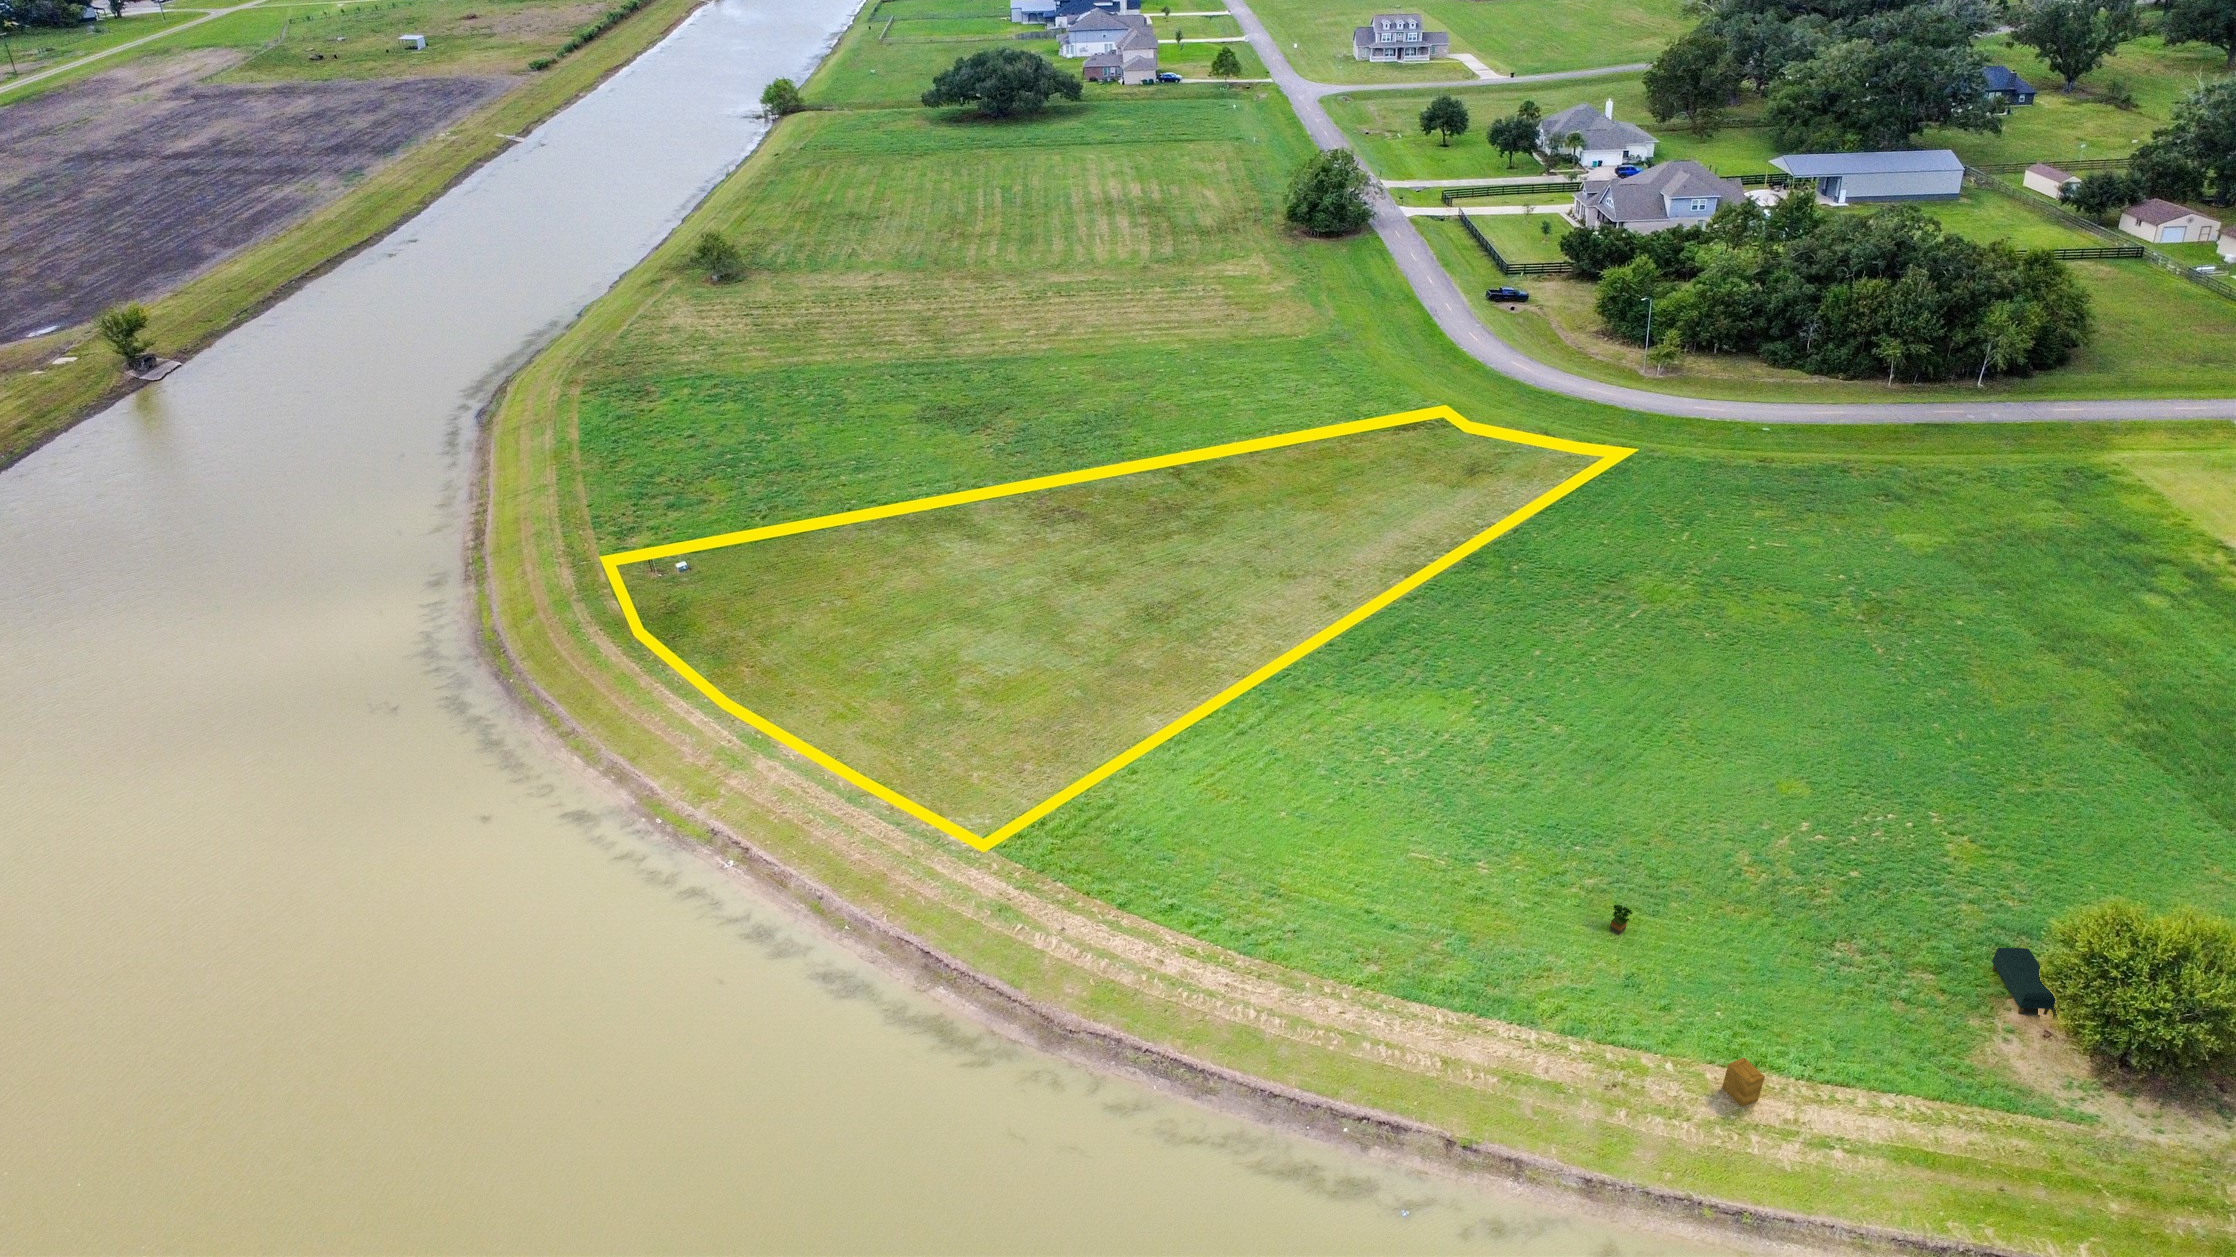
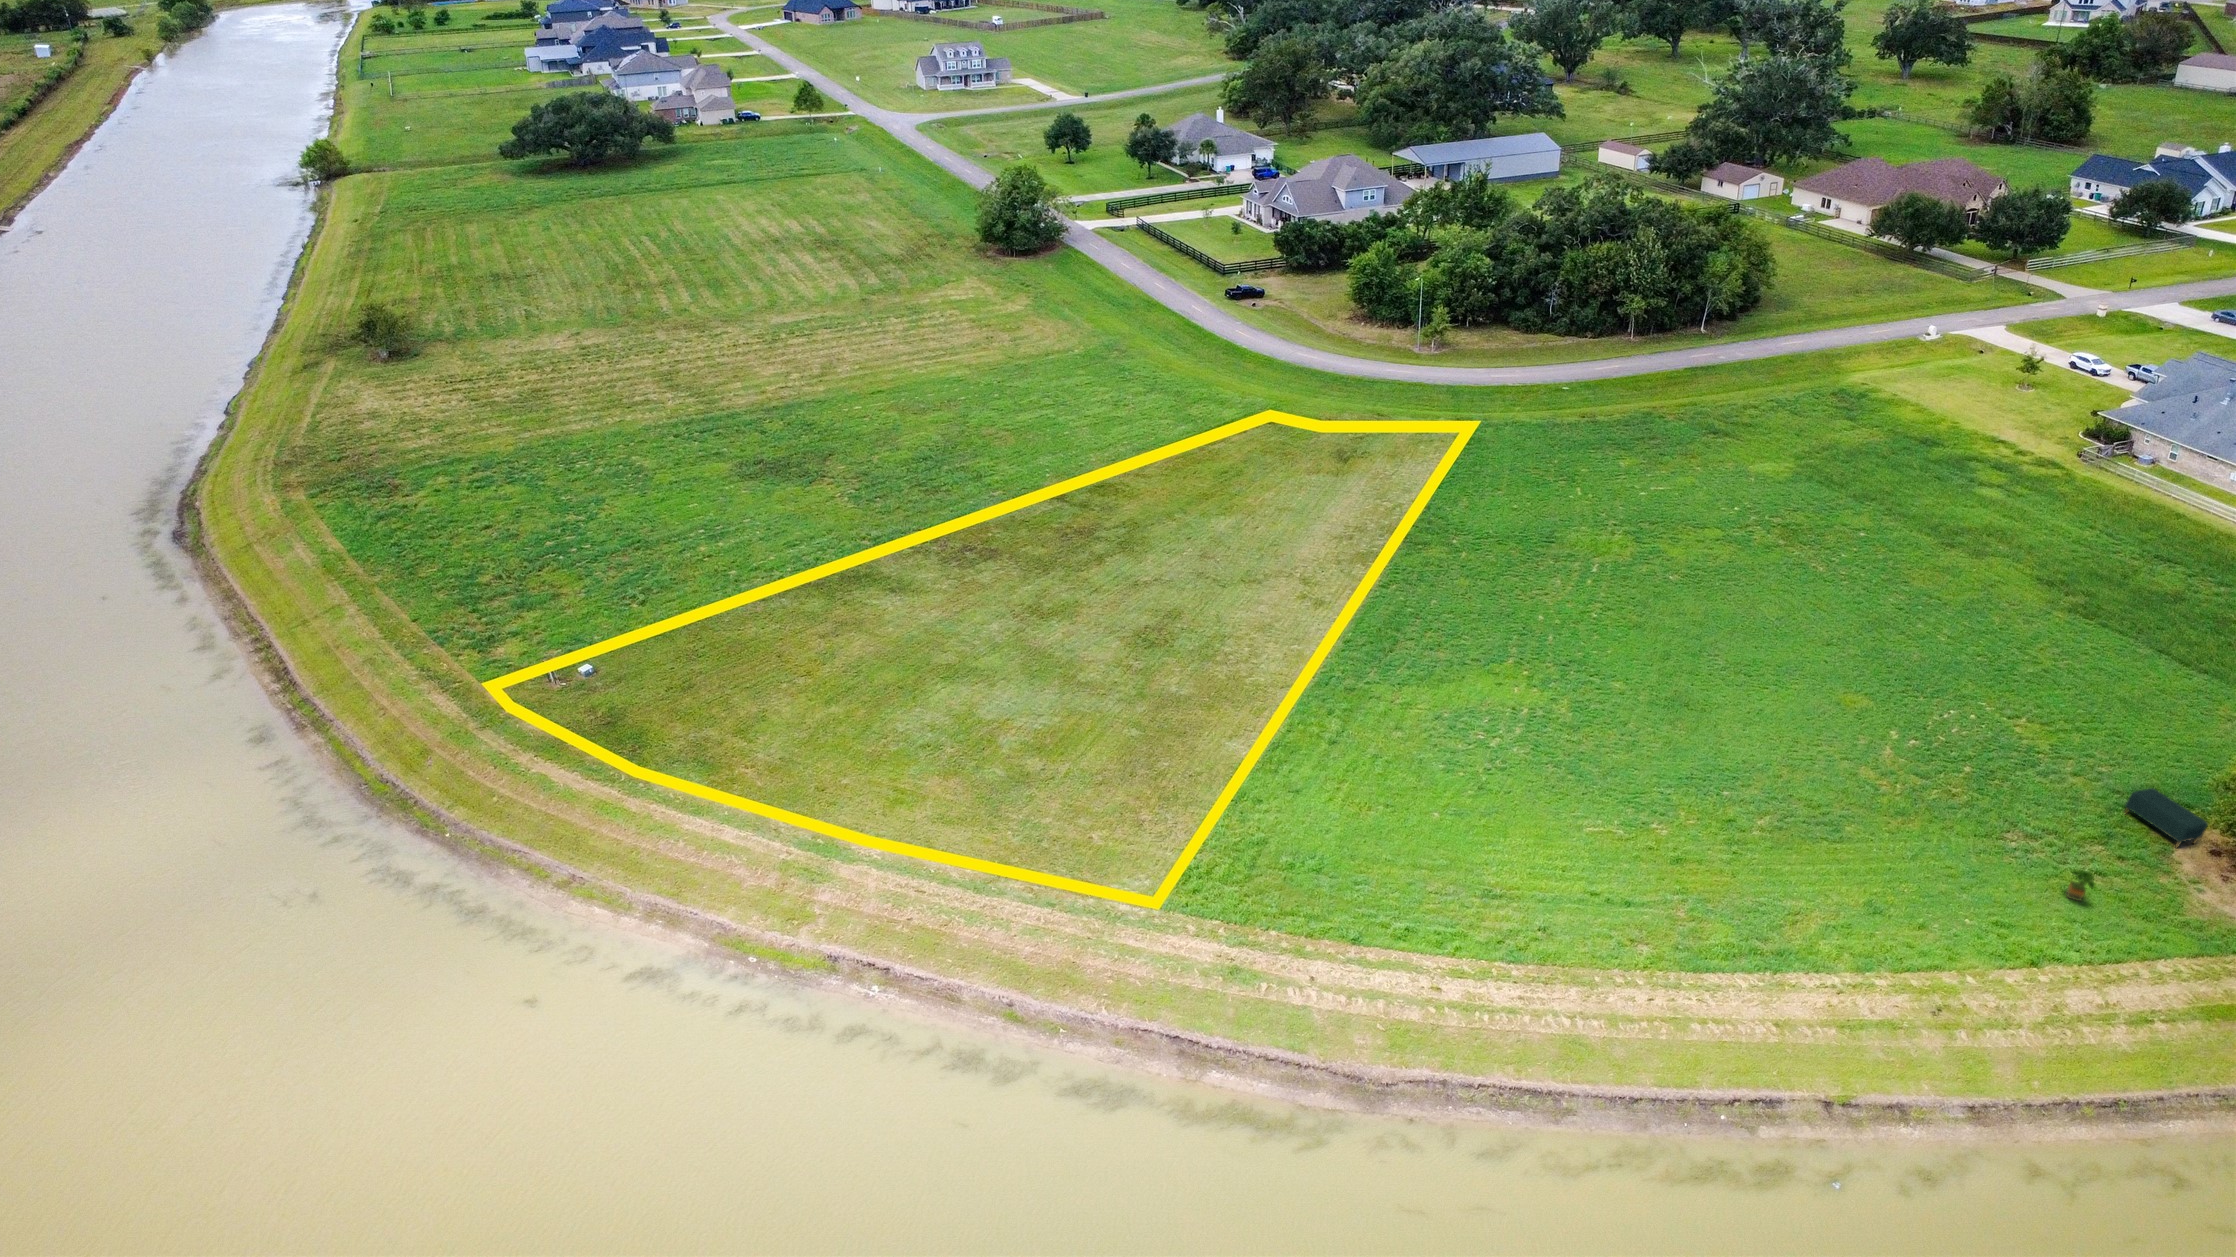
potted tree: present [1610,905,1632,935] -> present [2067,870,2095,901]
cardboard box: present [1722,1058,1765,1107] -> none [2027,947,2077,996]

